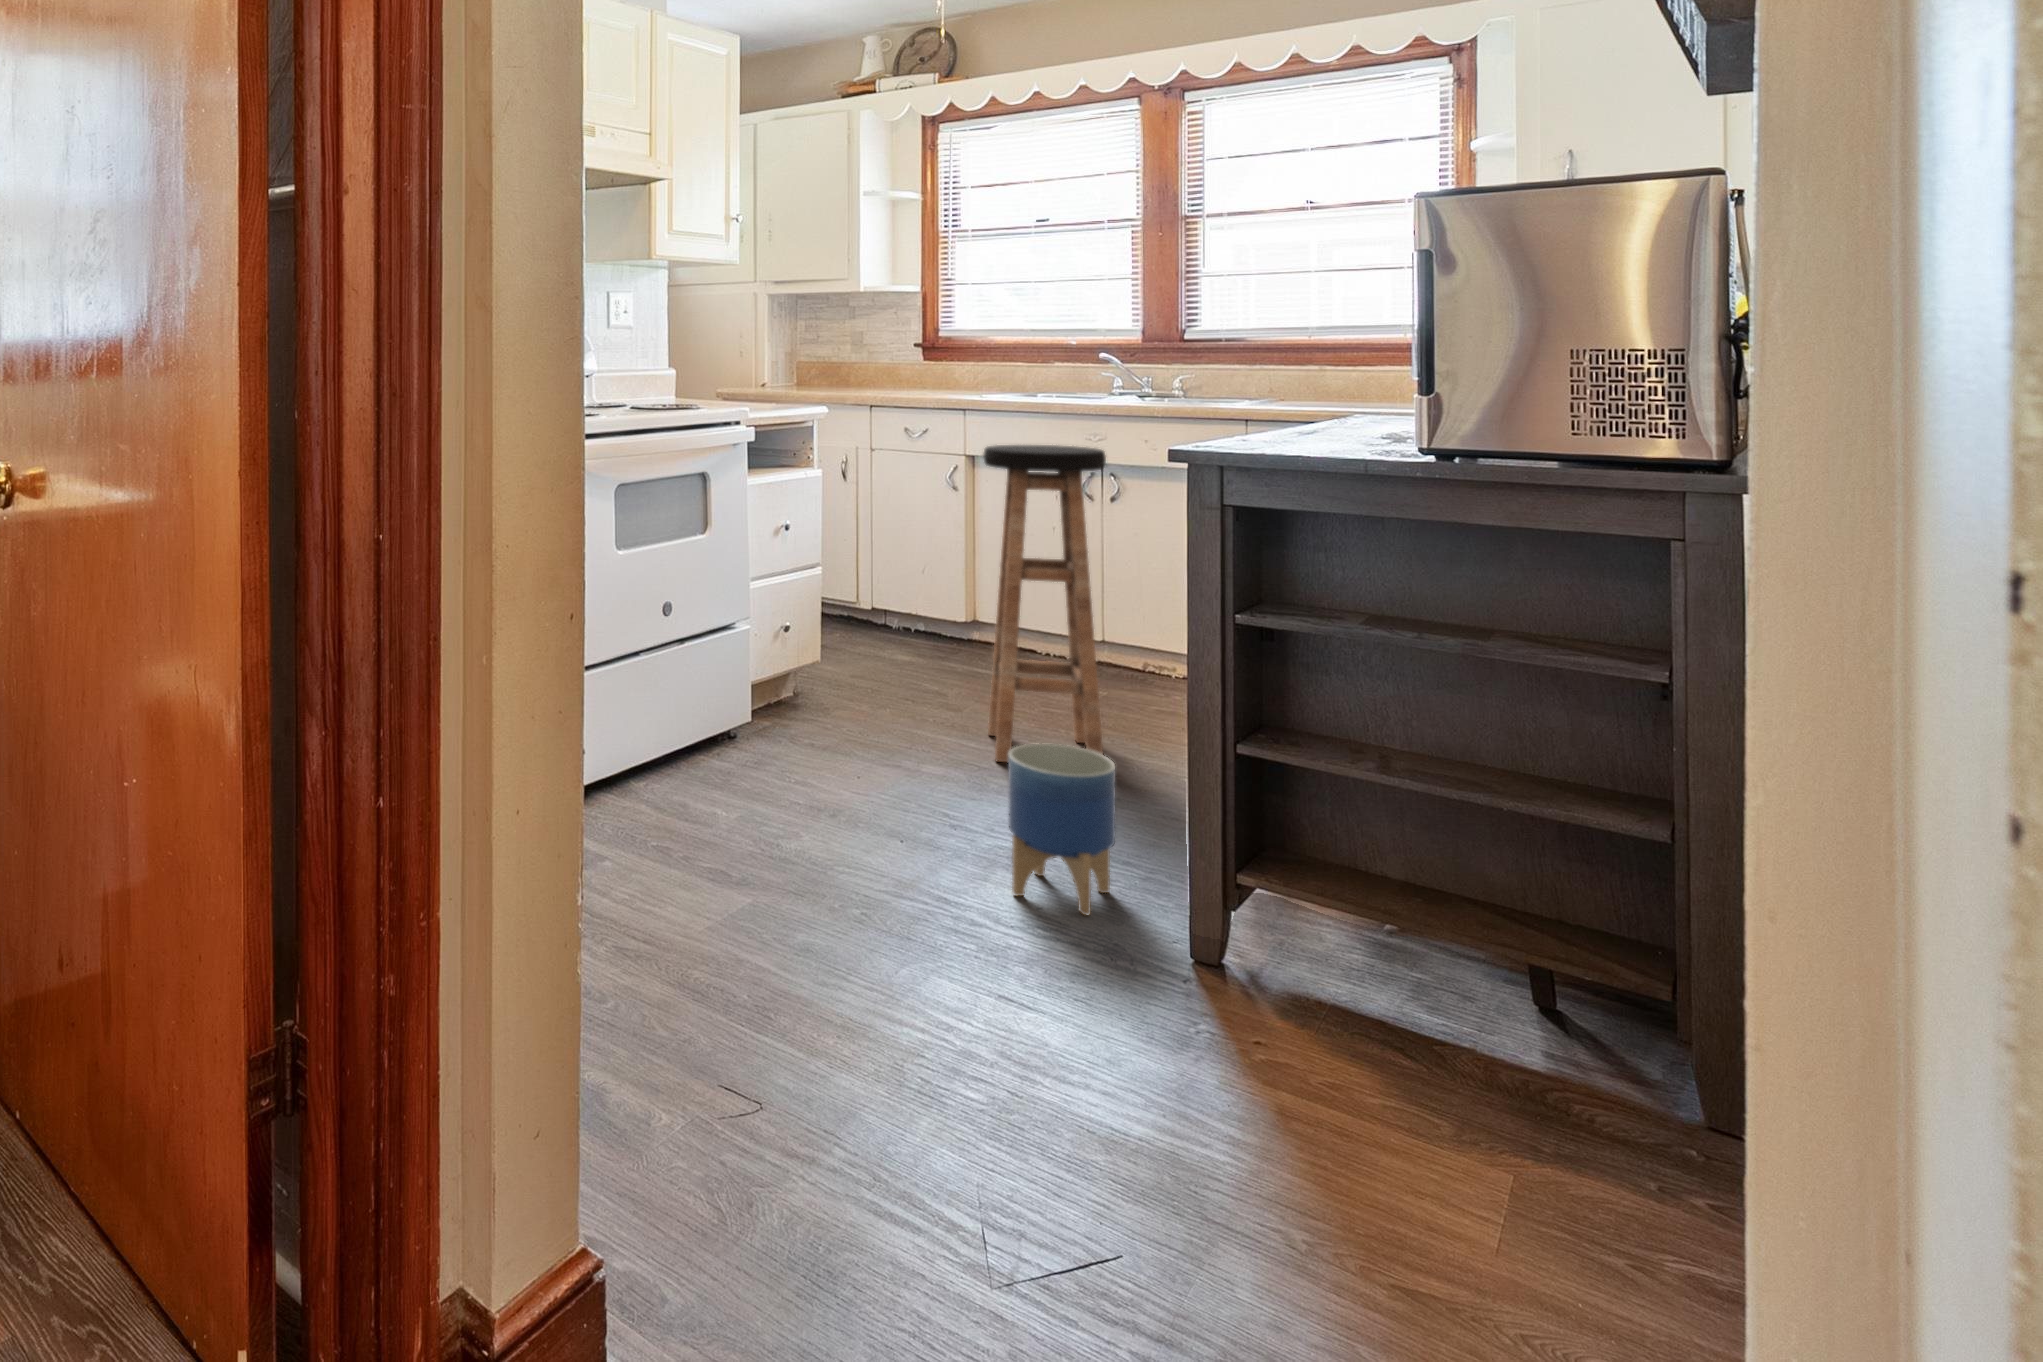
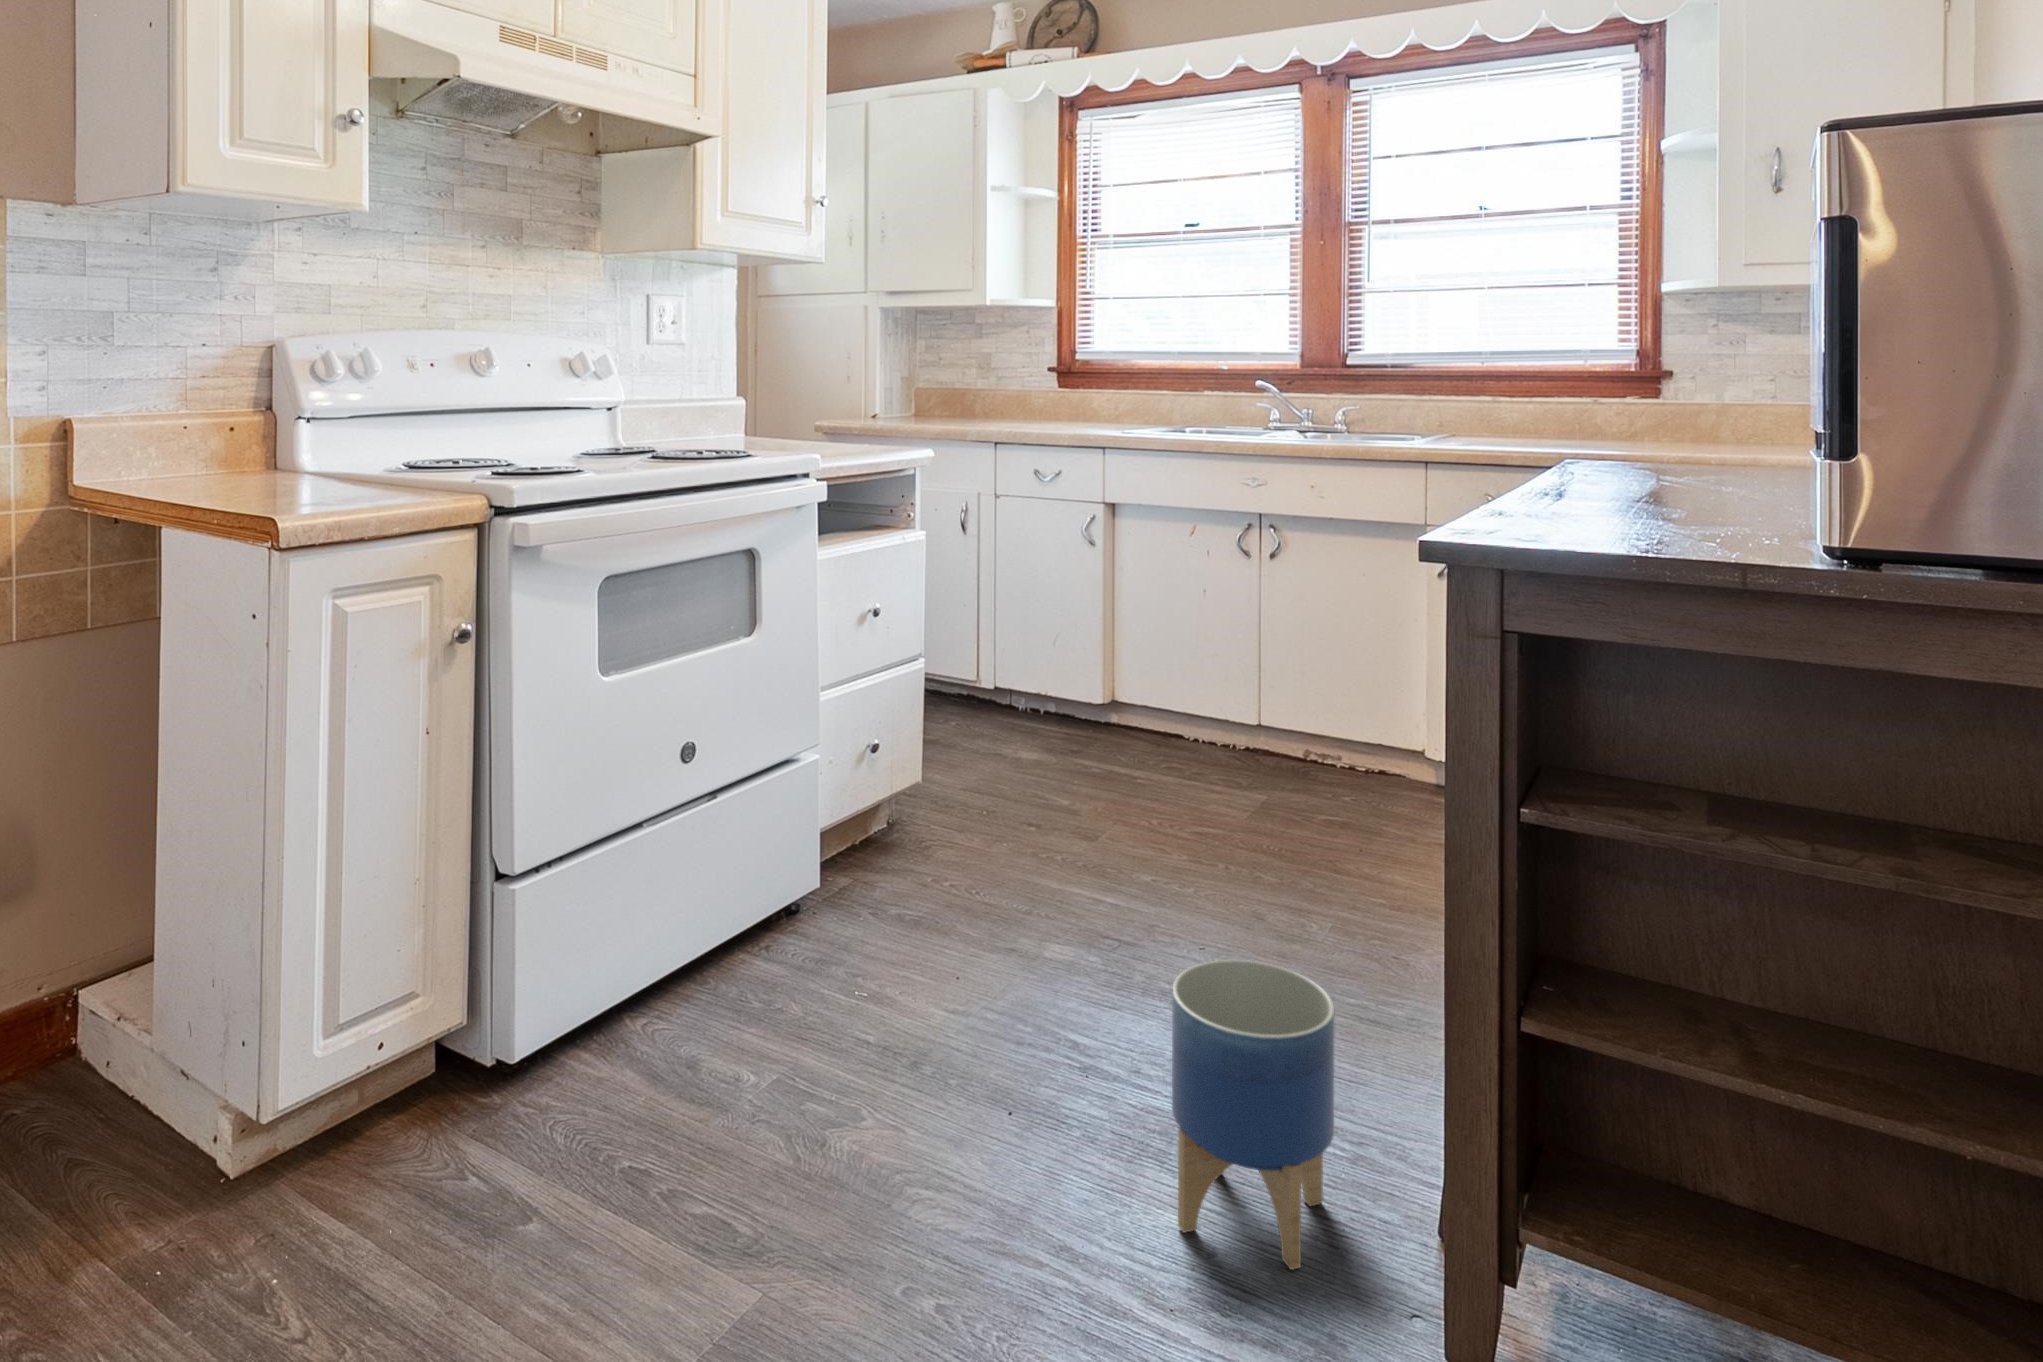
bar stool: present [983,445,1106,763] -> none [1130,489,1285,937]

